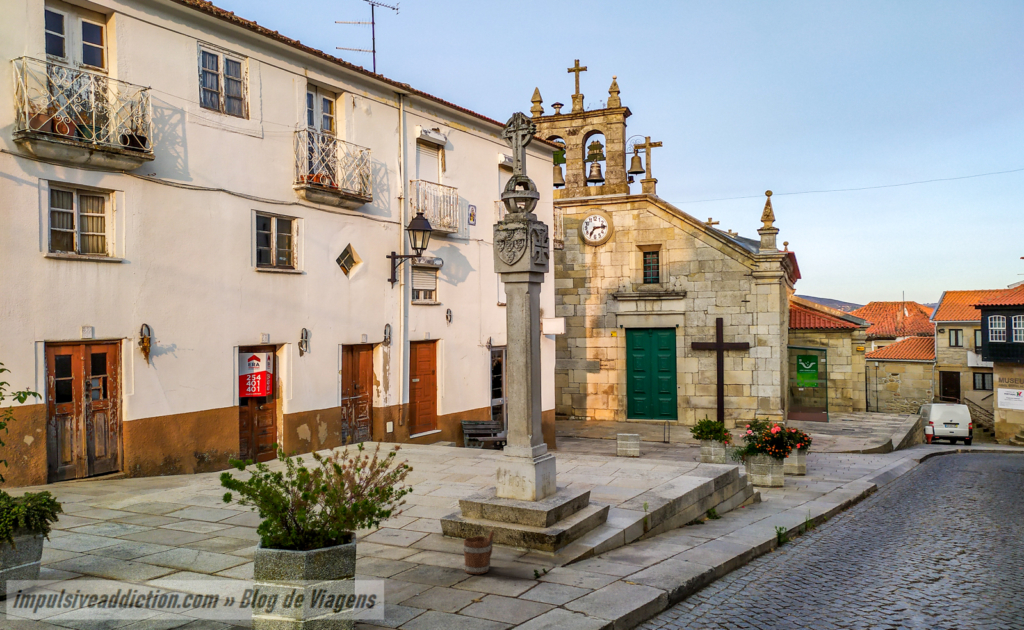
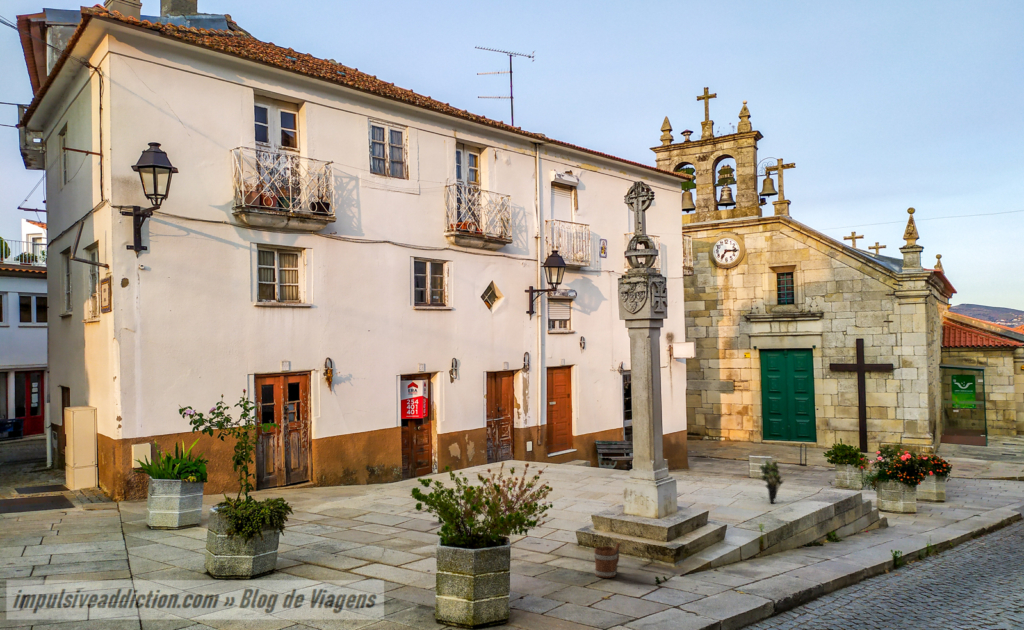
potted plant: none [638,435,664,481] -> present [759,461,783,503]

